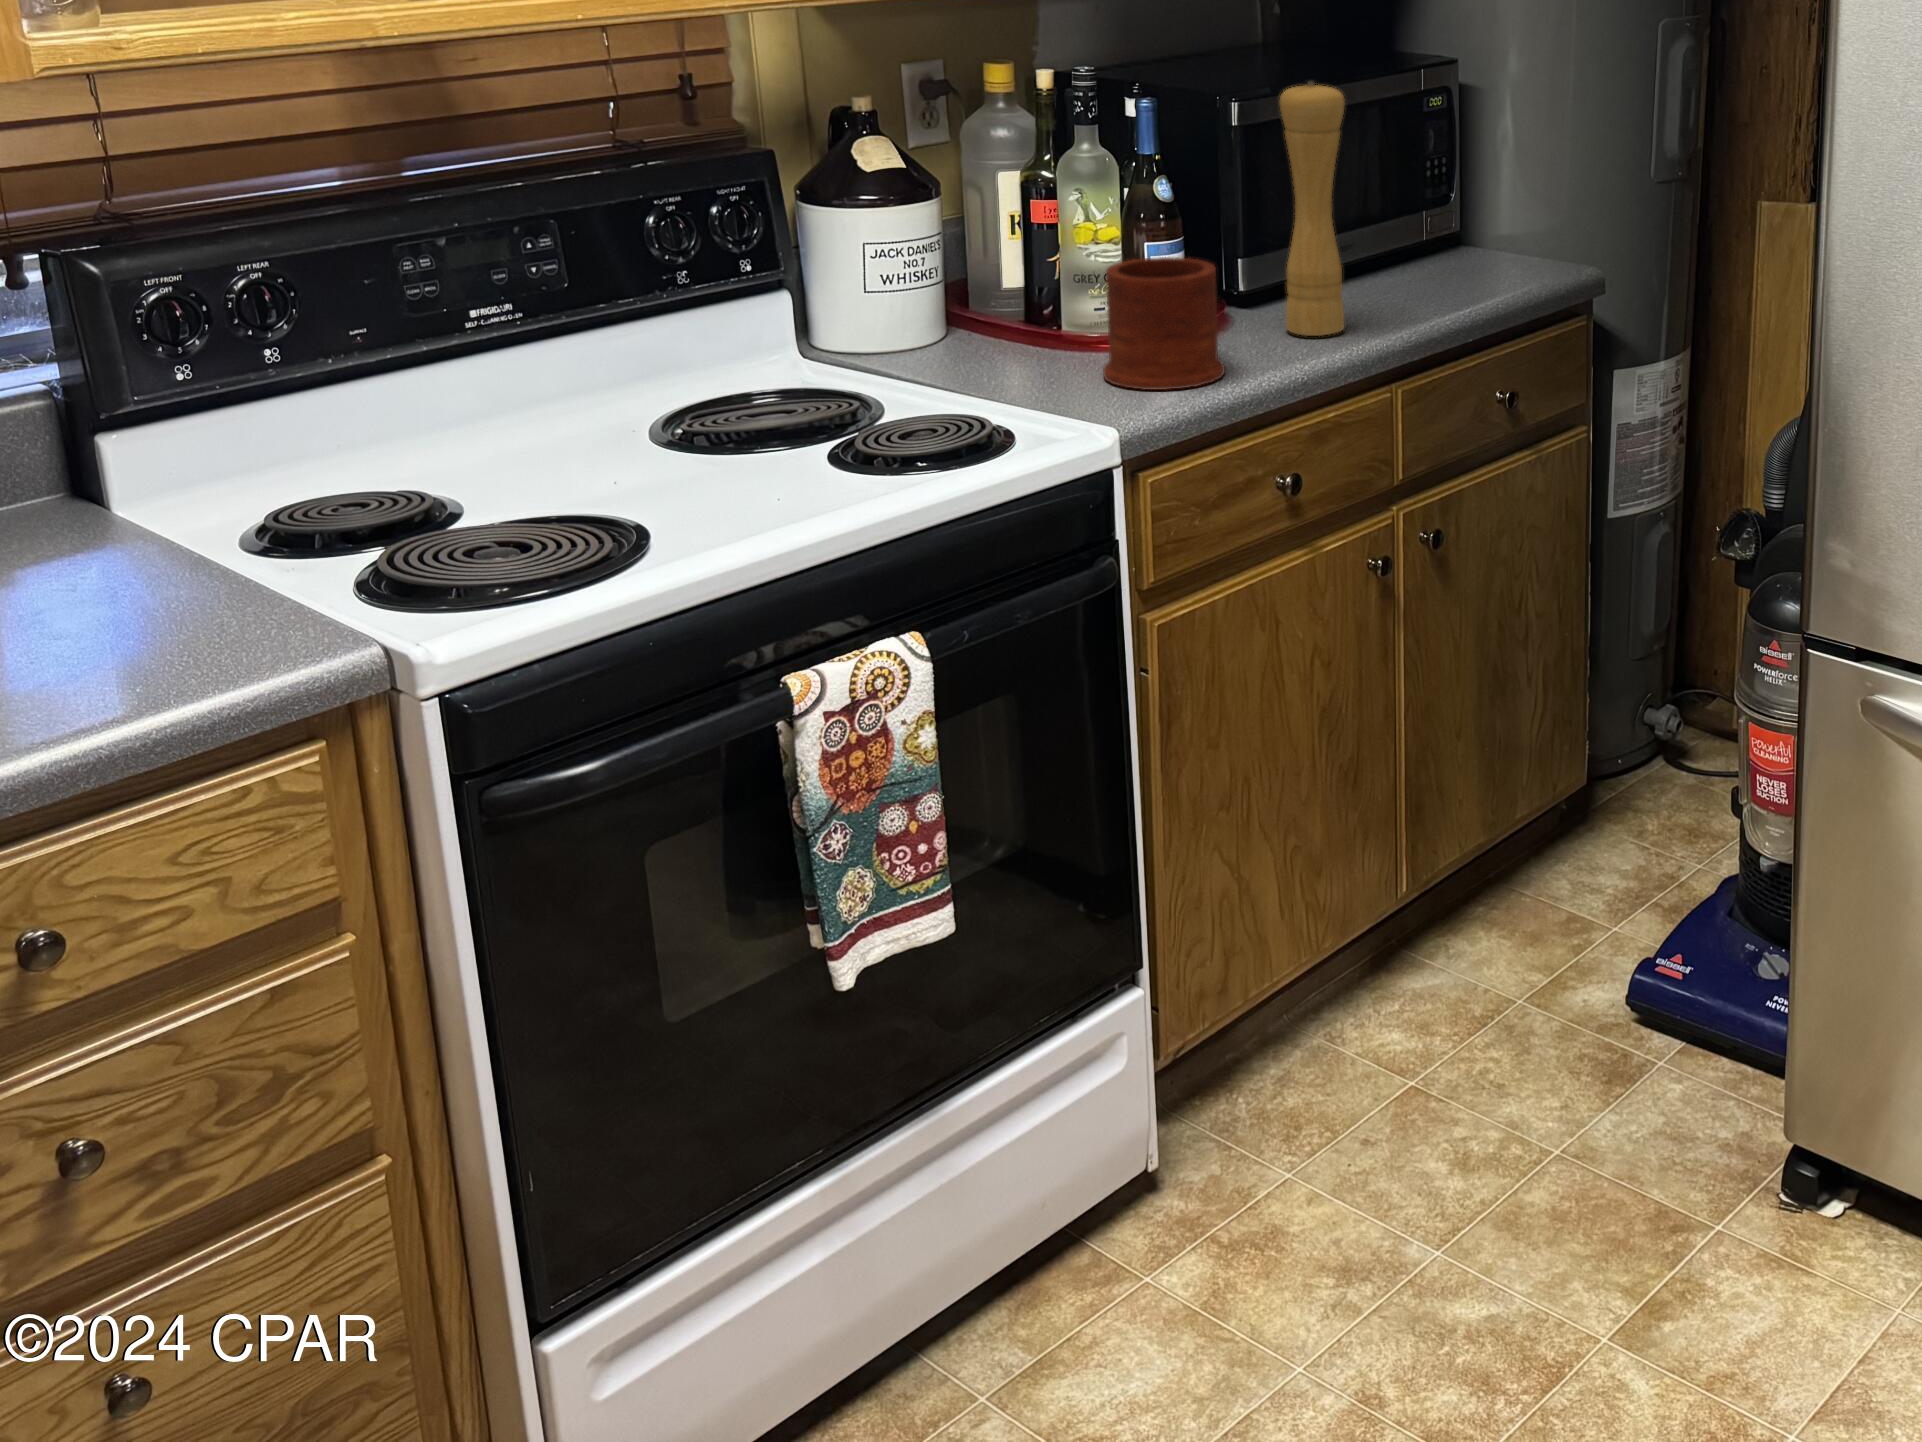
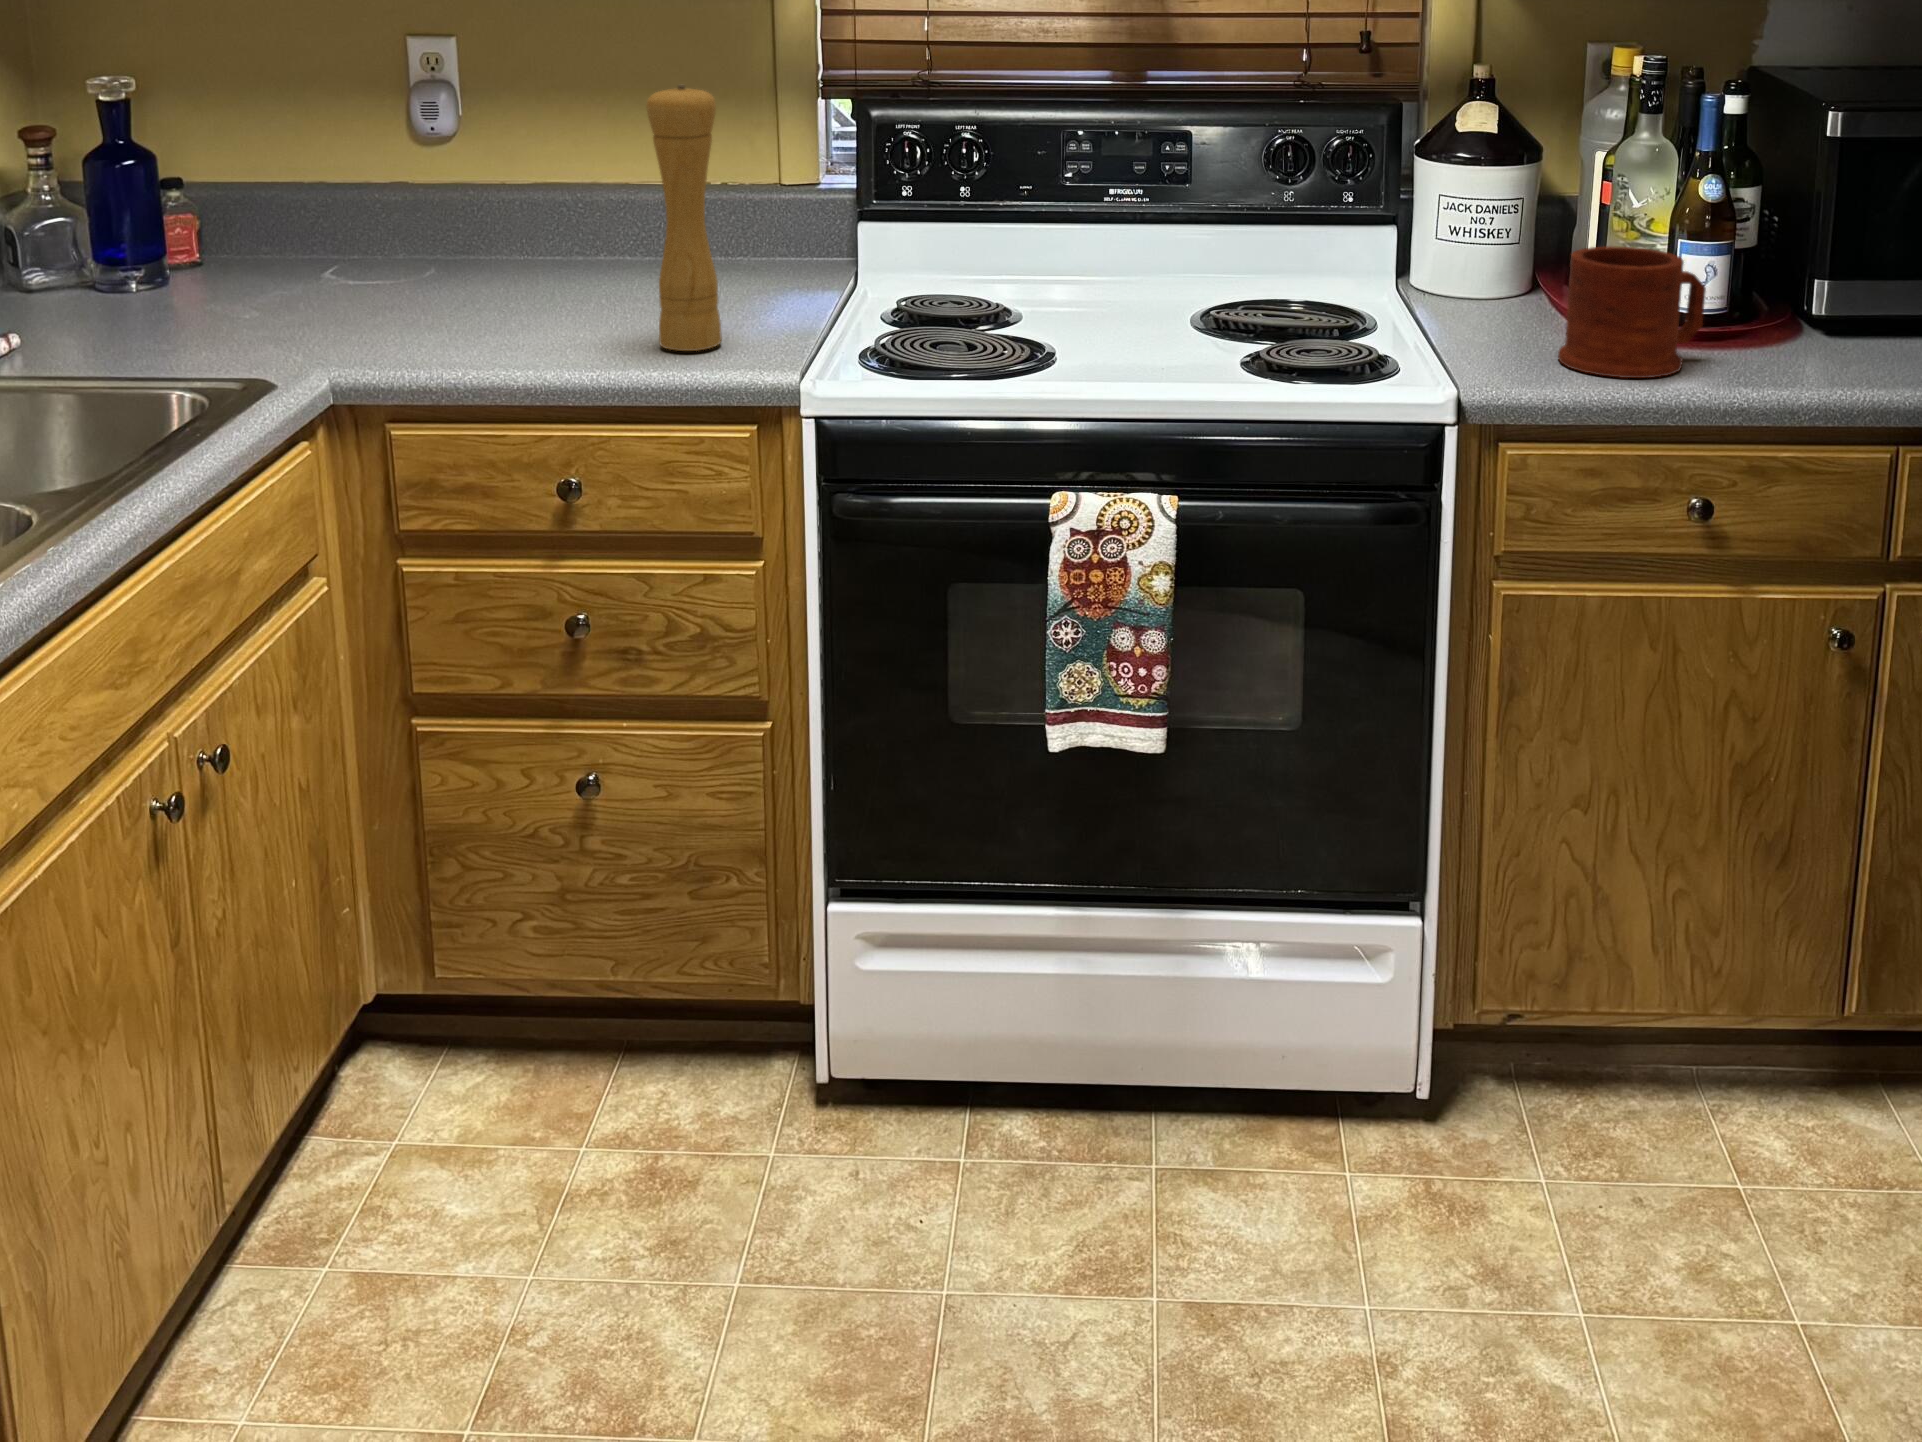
pepper mill: present [1280,82,1345,336] -> present [646,85,722,351]

